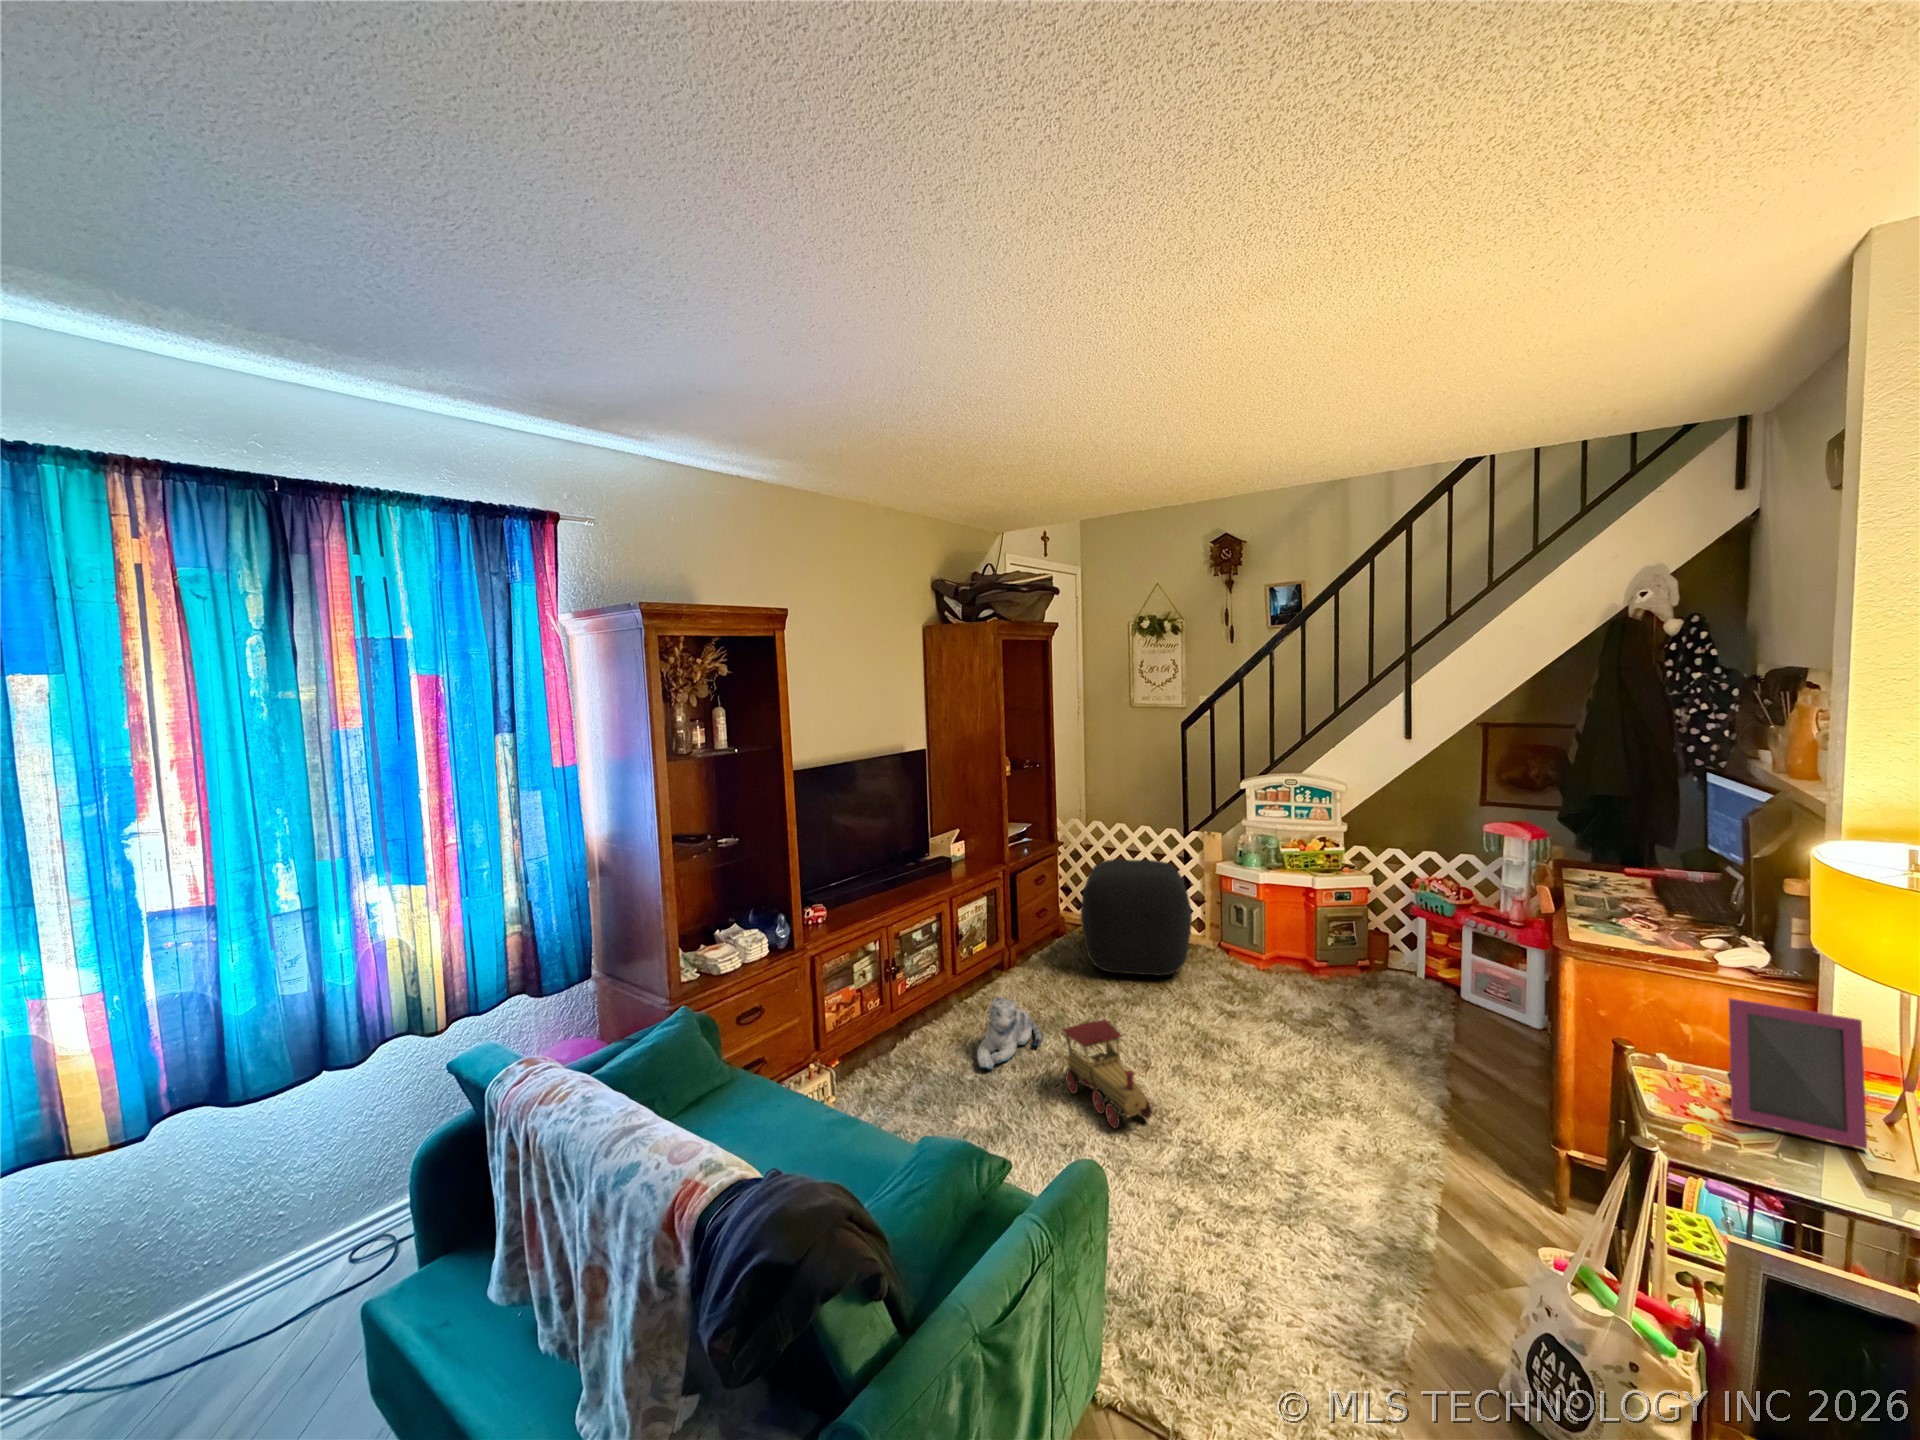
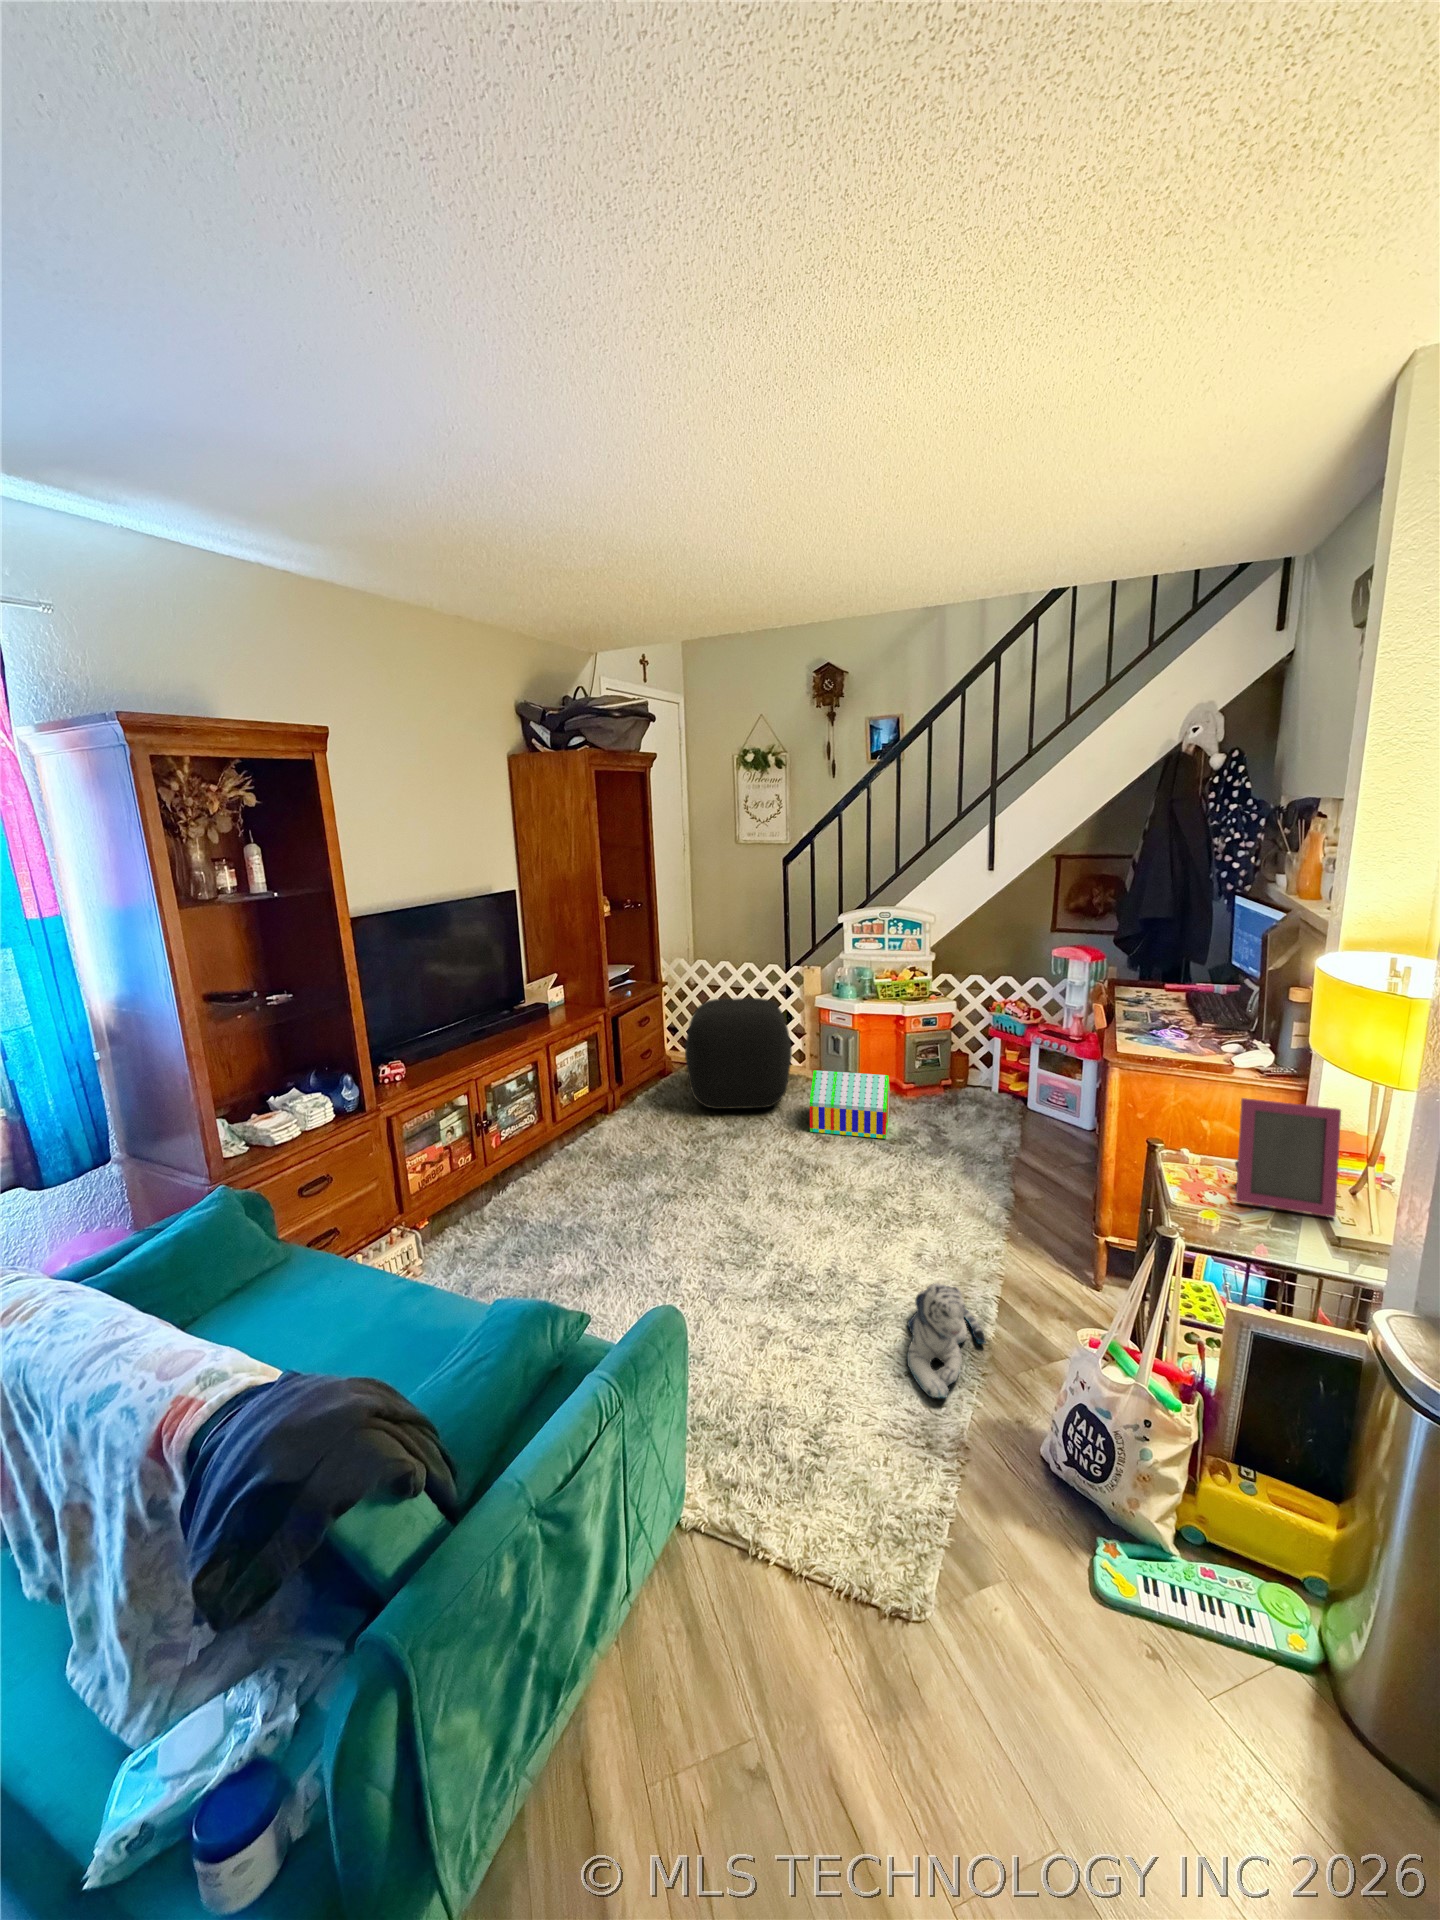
toy house: none [1213,939,1301,1019] -> present [810,1070,890,1139]
plush toy: present [977,997,1042,1069] -> present [907,1283,985,1398]
toy train: present [1062,1019,1151,1128] -> none [659,1156,747,1260]

